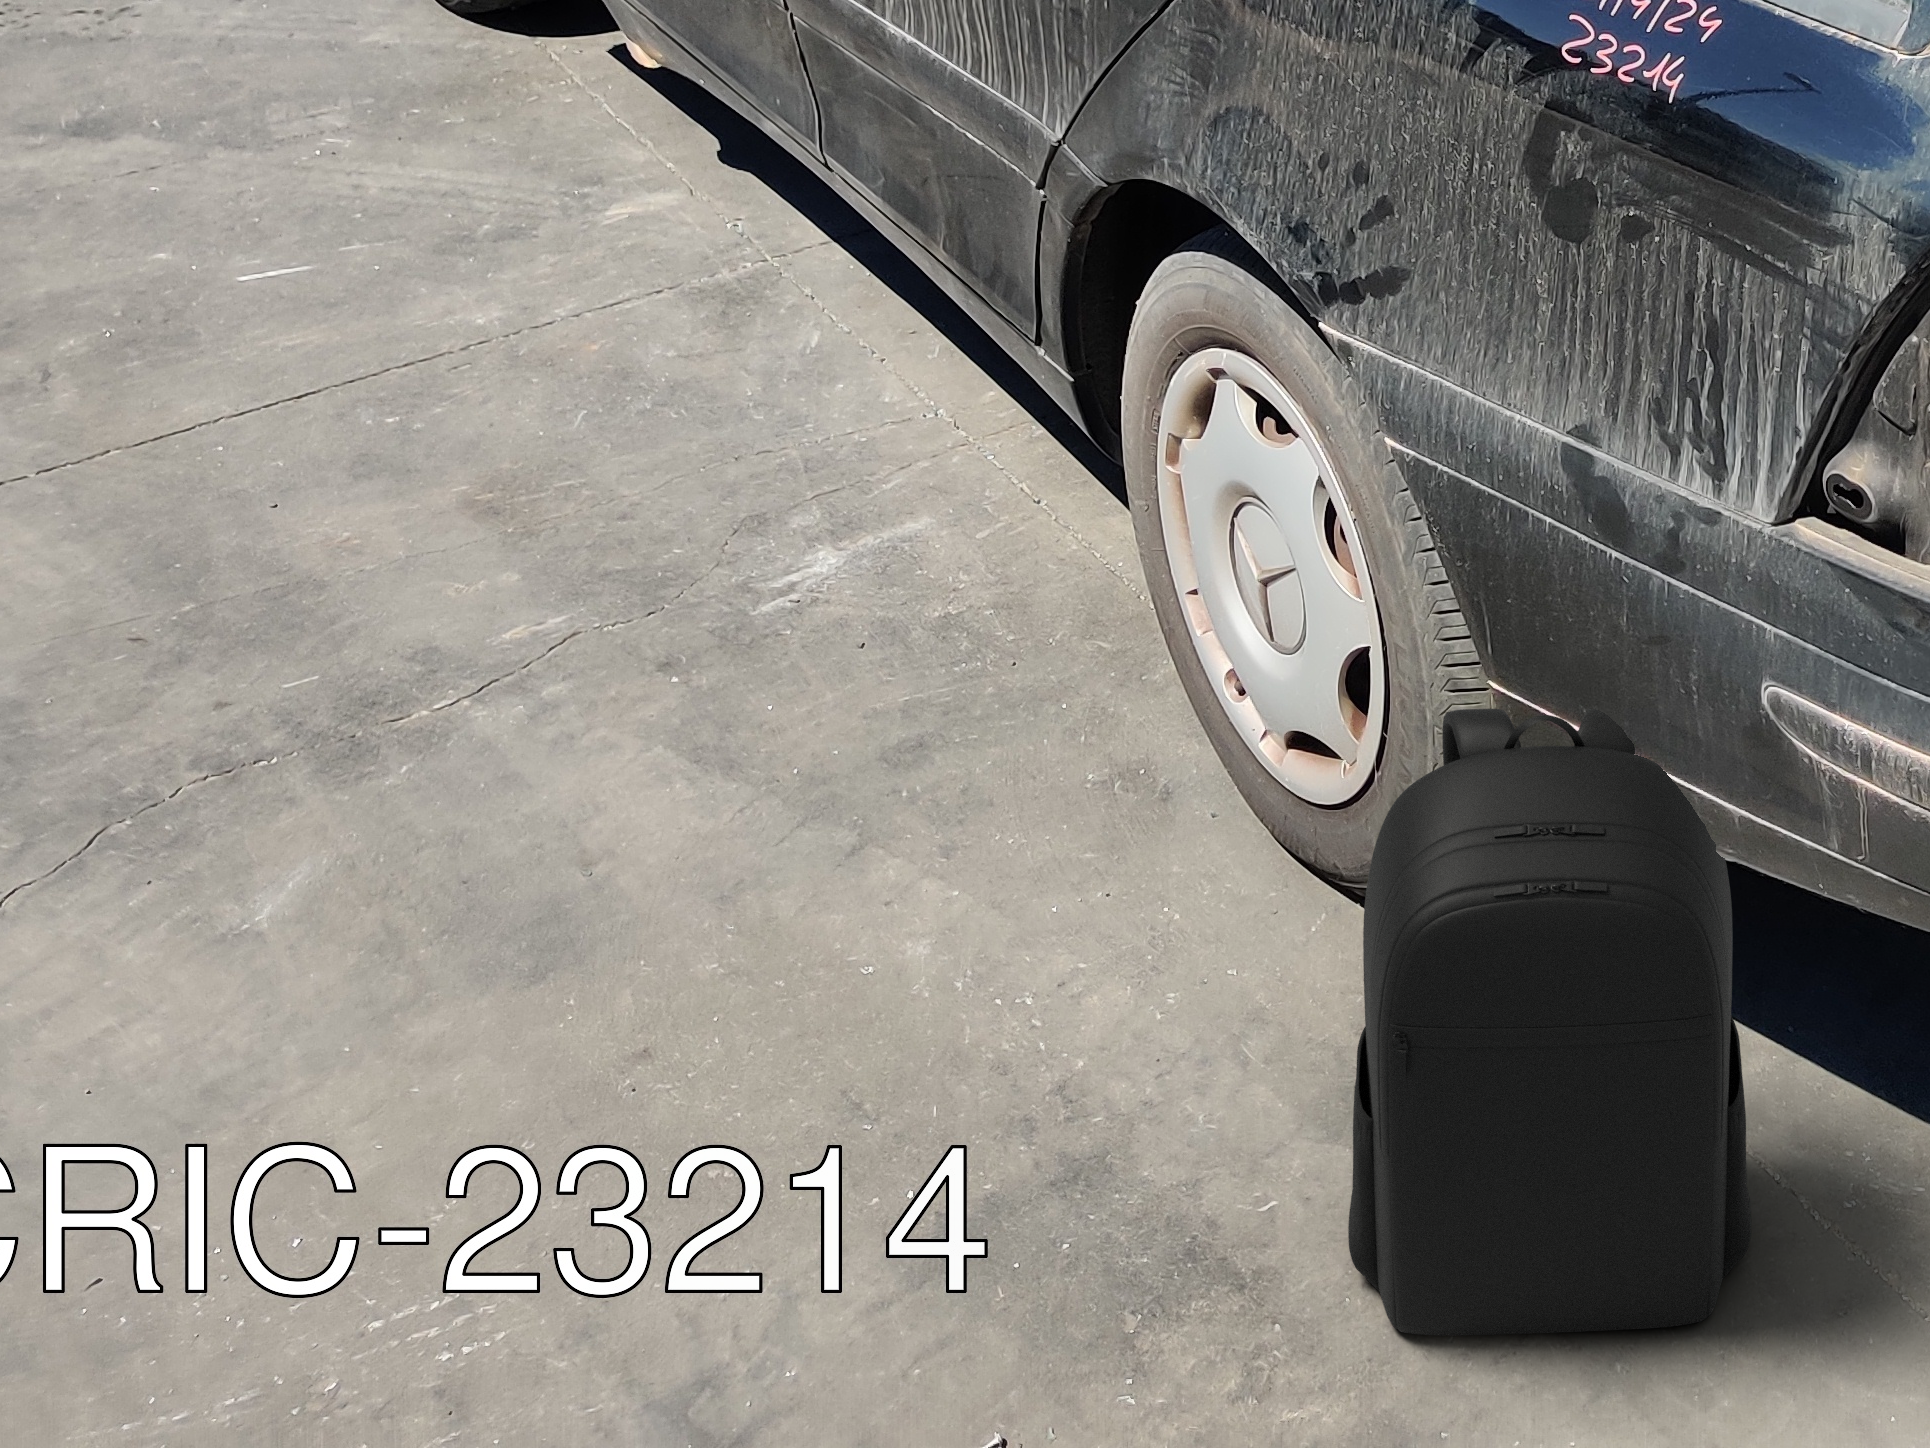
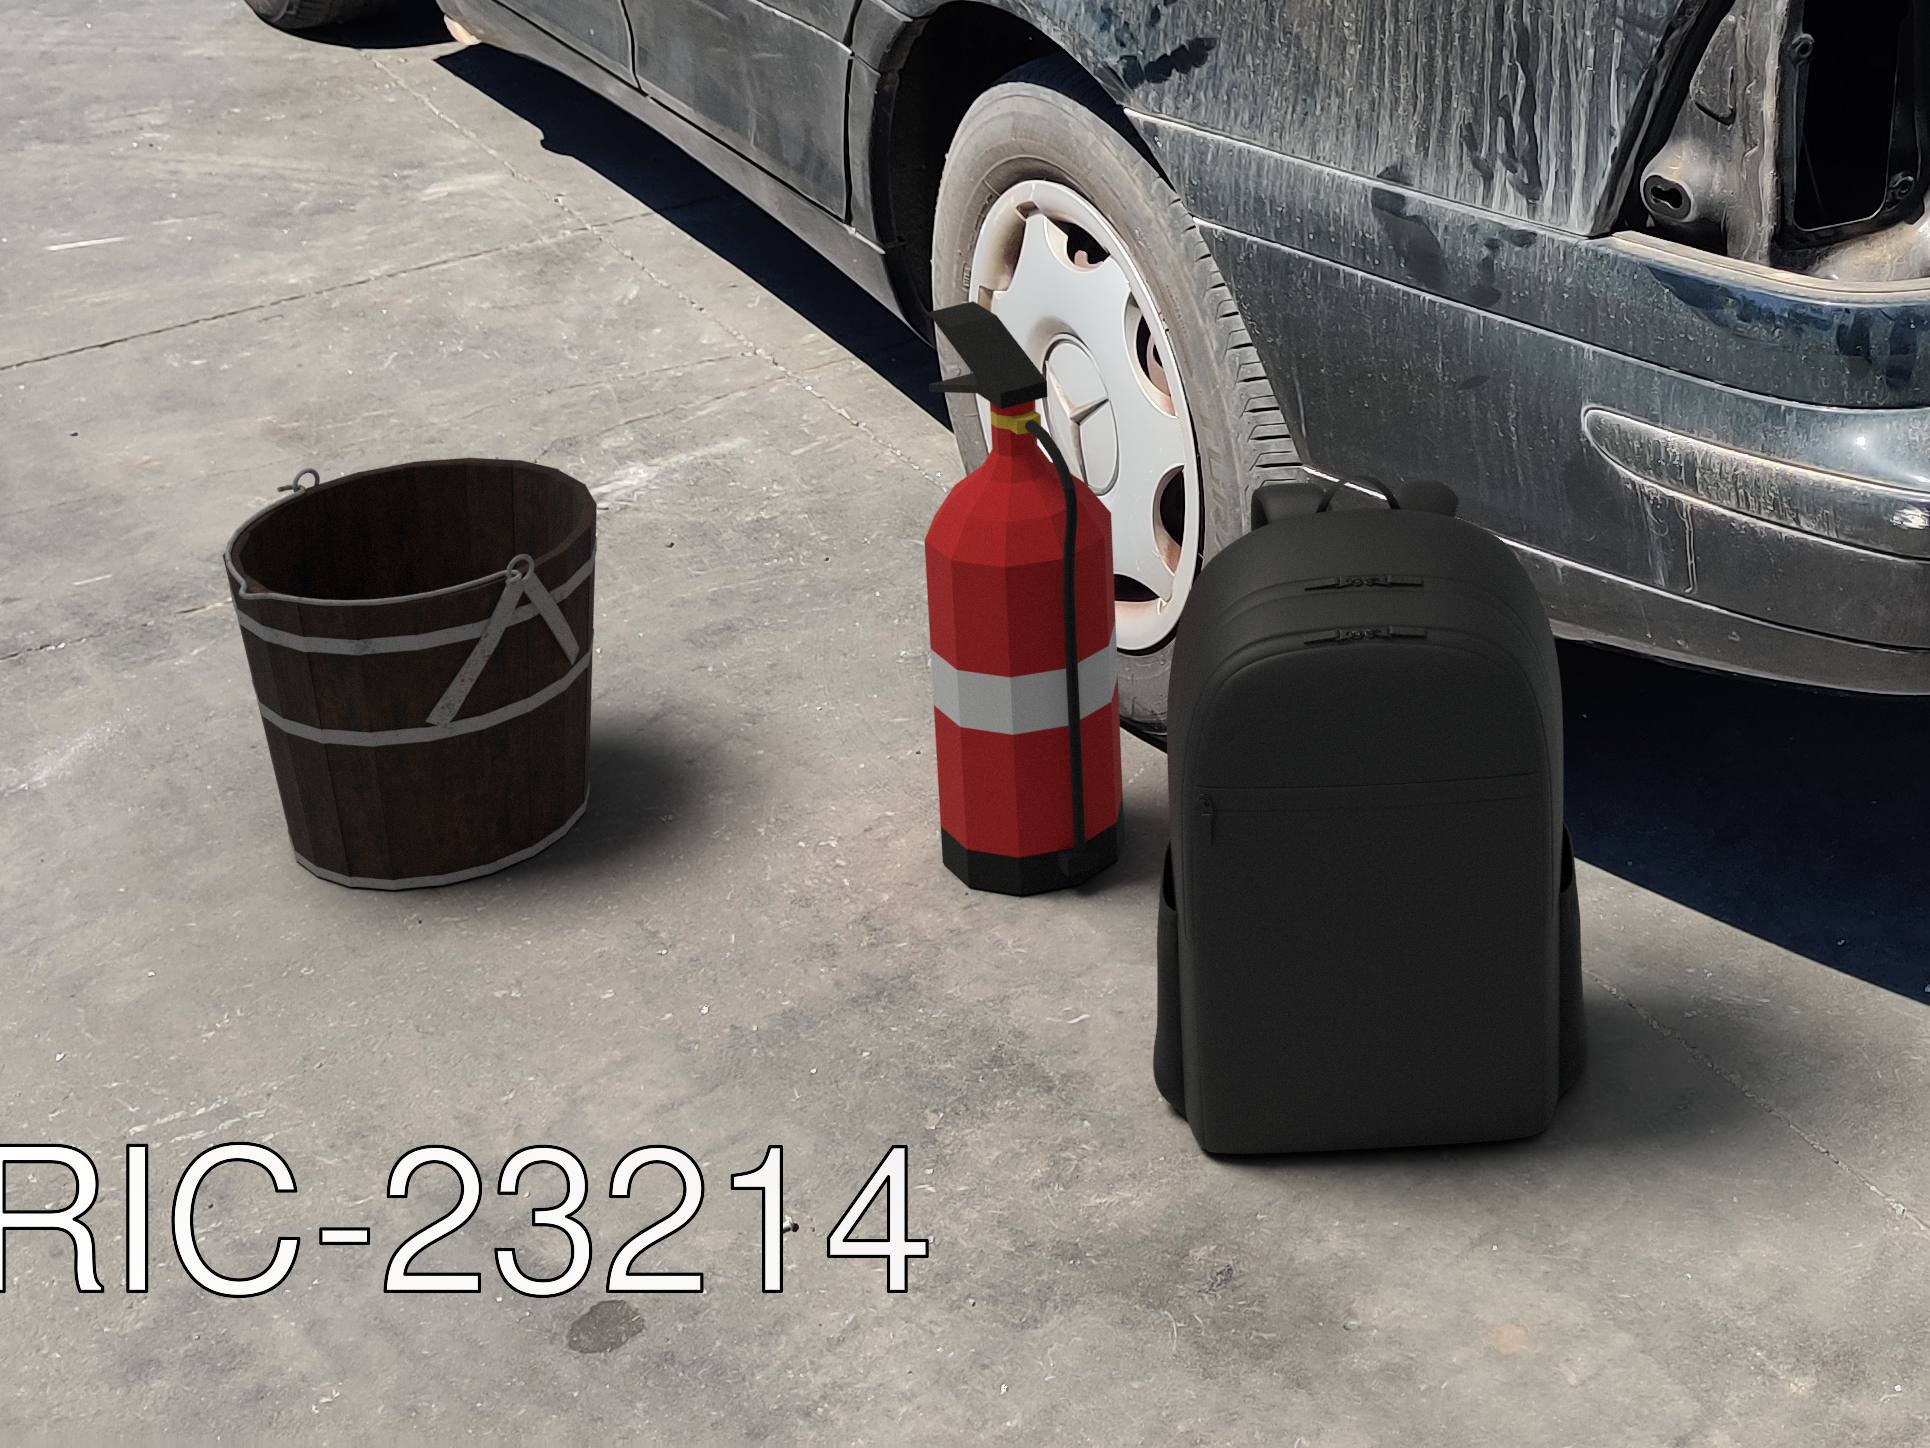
fire extinguisher: none [1135,477,1318,1027] -> present [924,301,1124,895]
bucket: none [484,585,829,1006] -> present [223,458,597,890]

